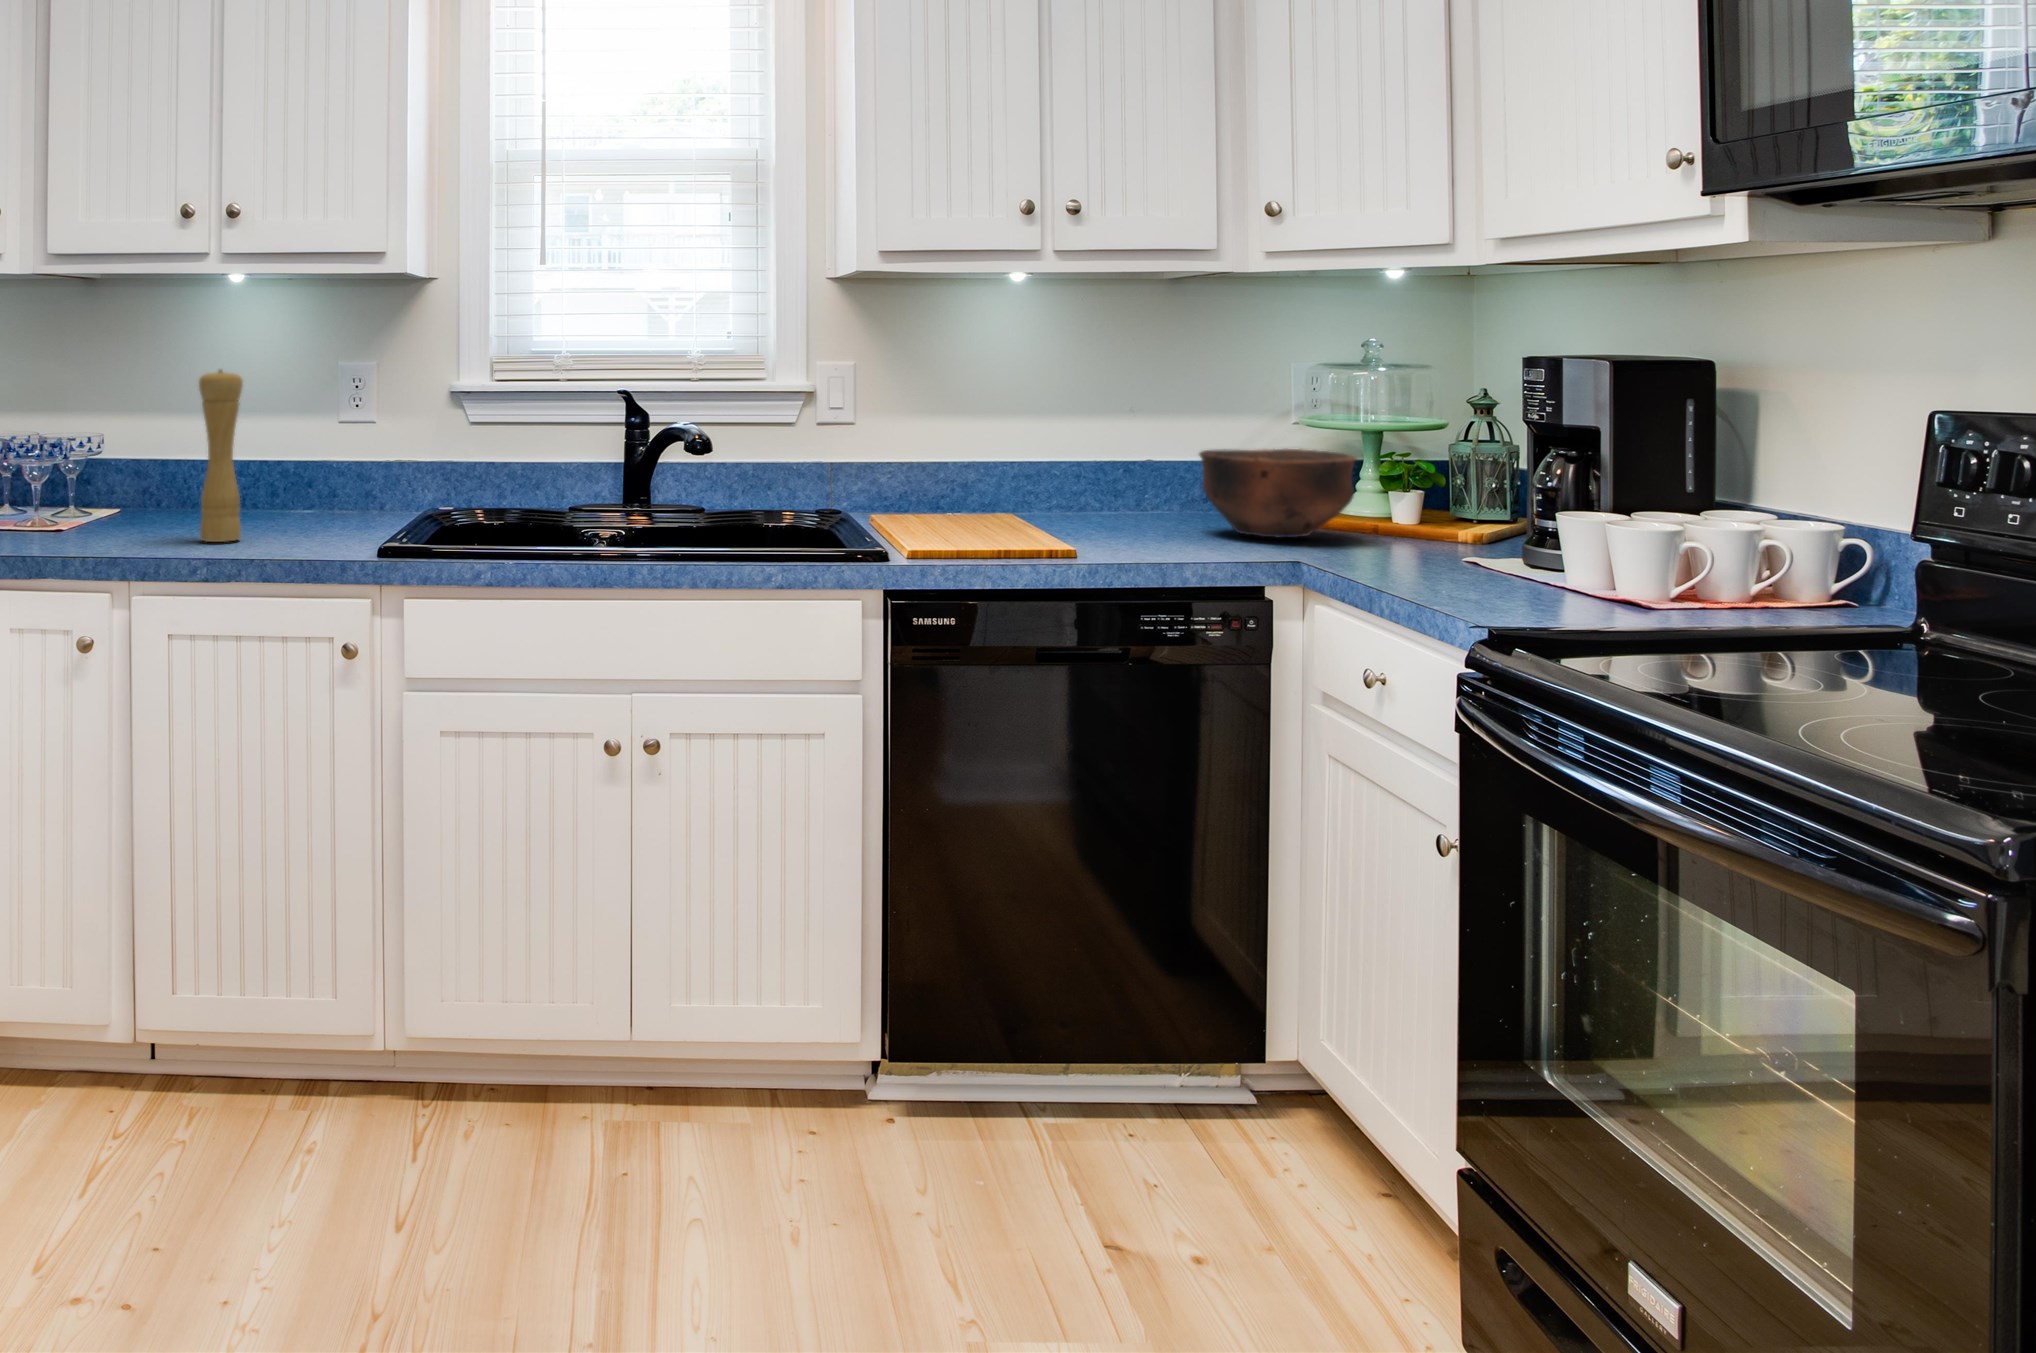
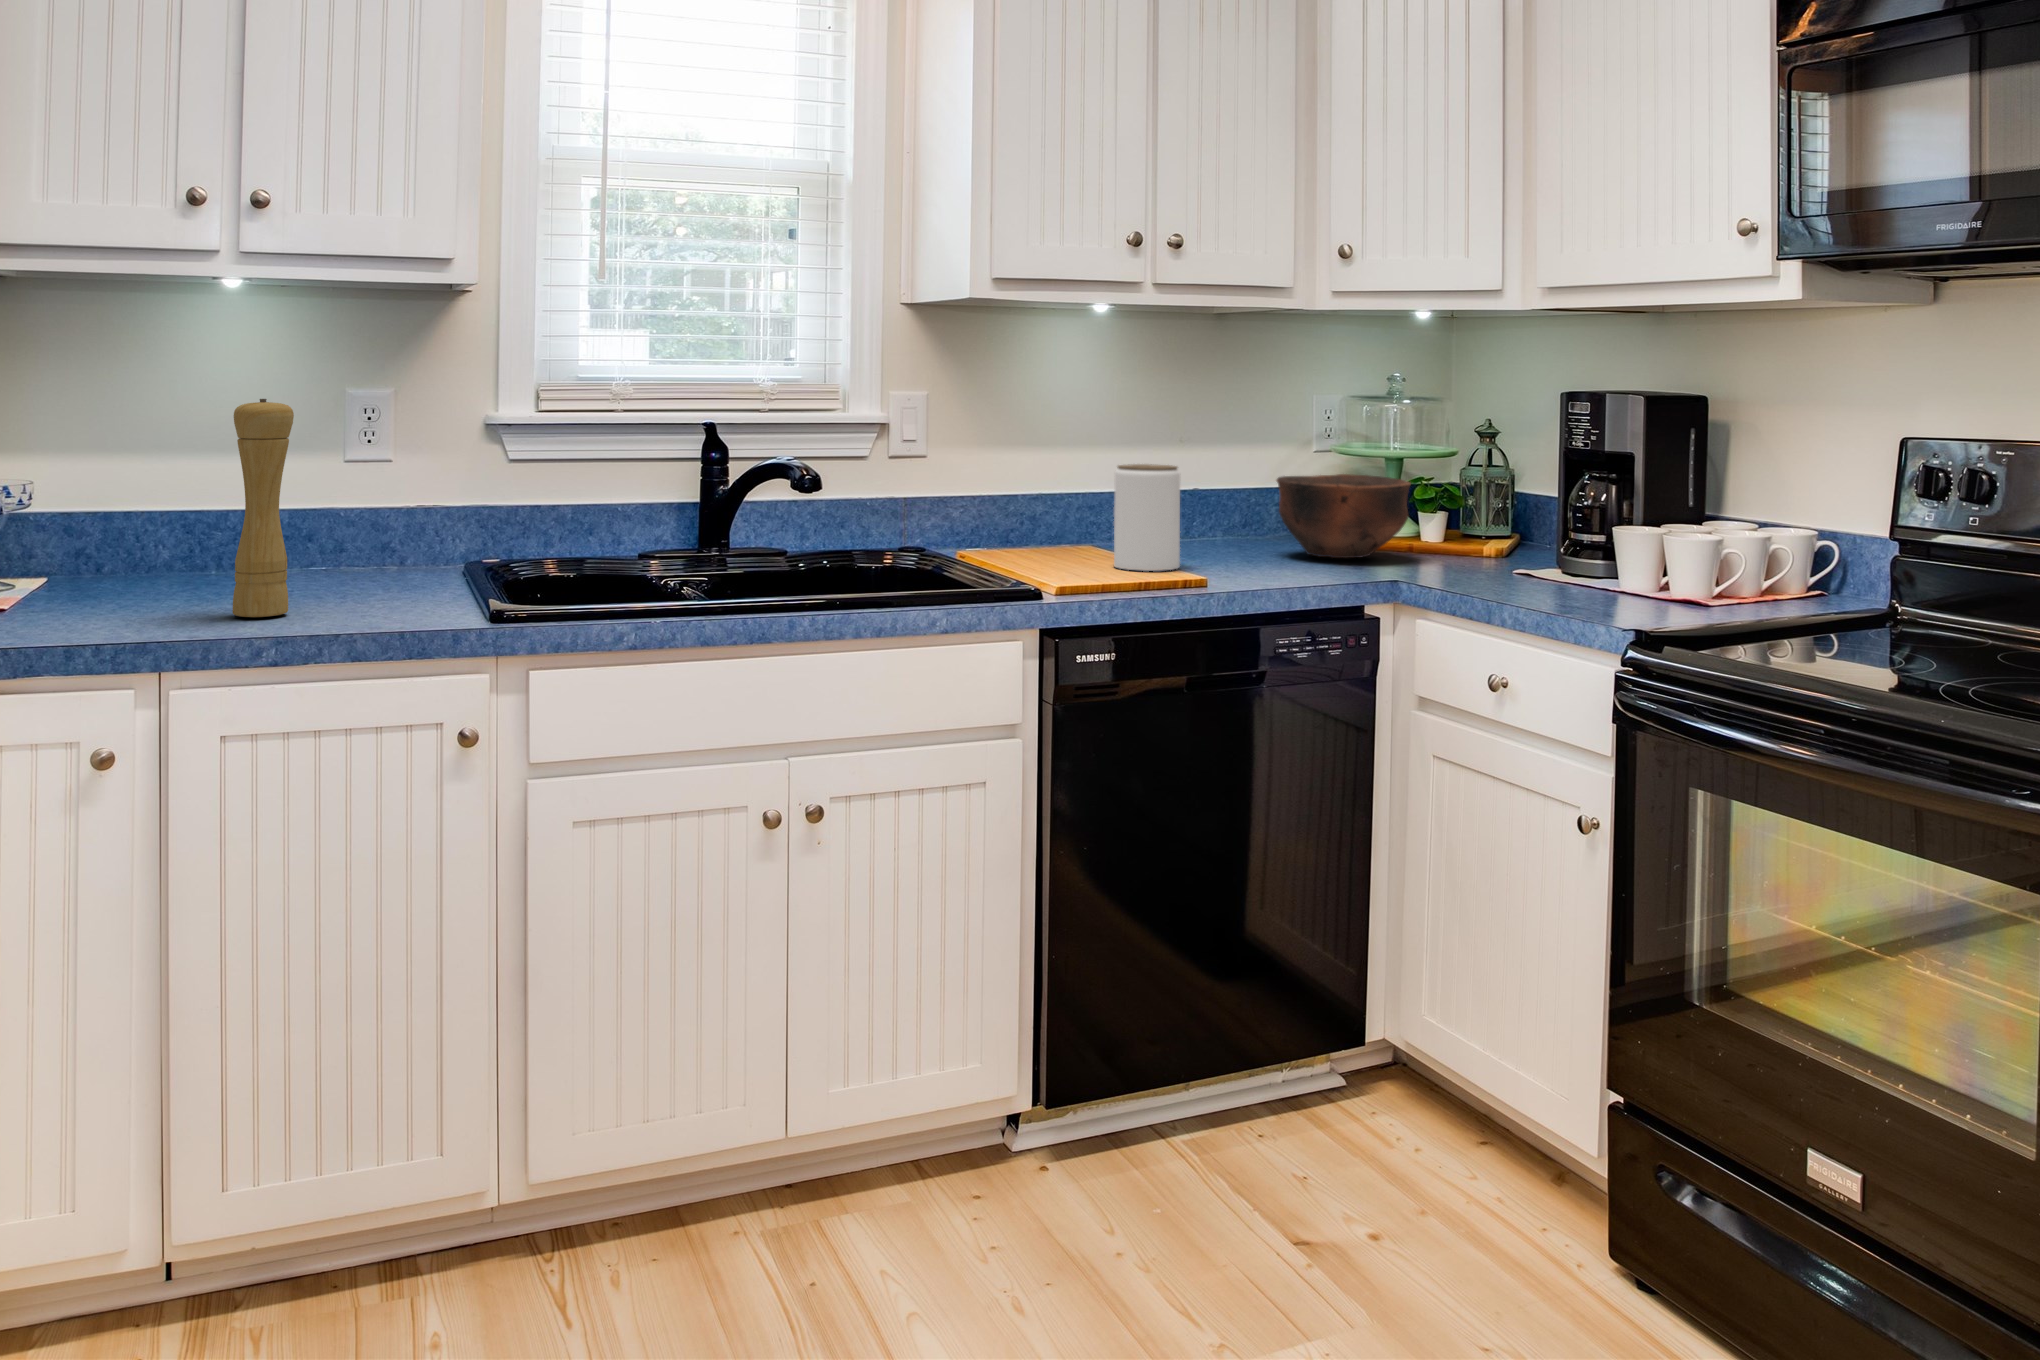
jar: none [1002,434,1071,541] -> present [1114,464,1180,571]

